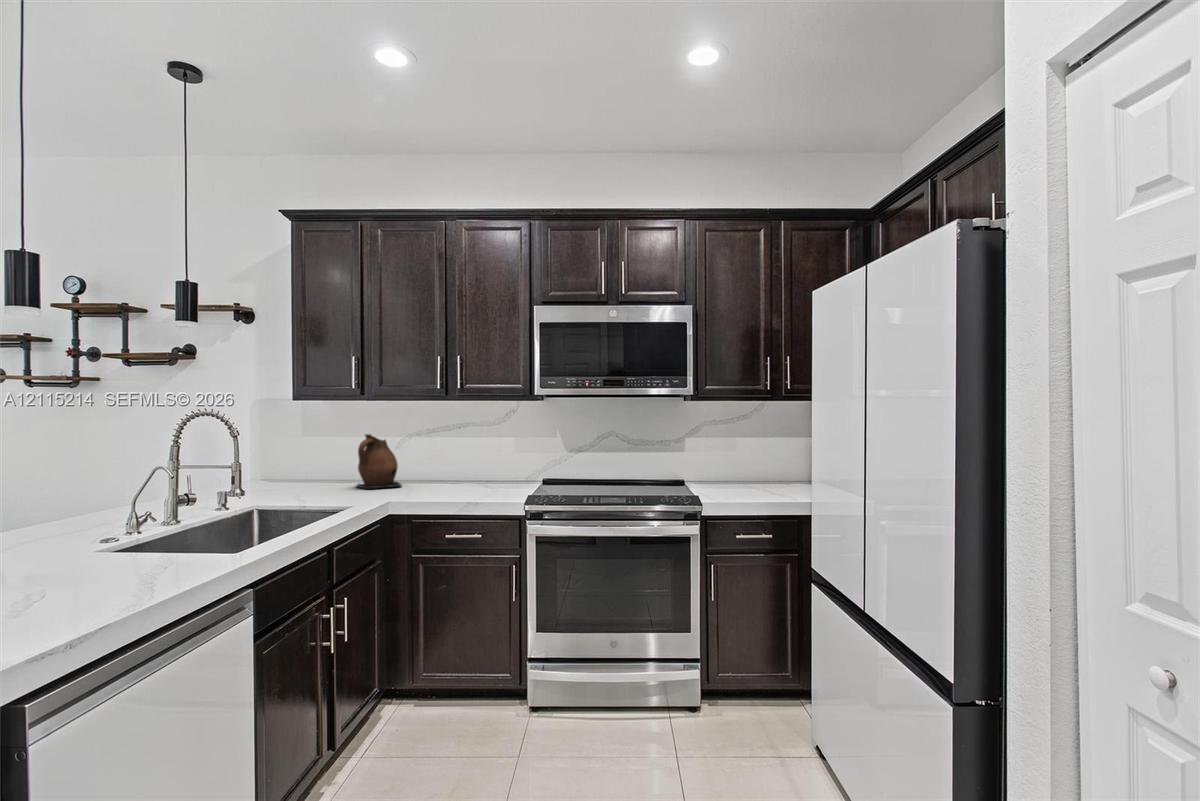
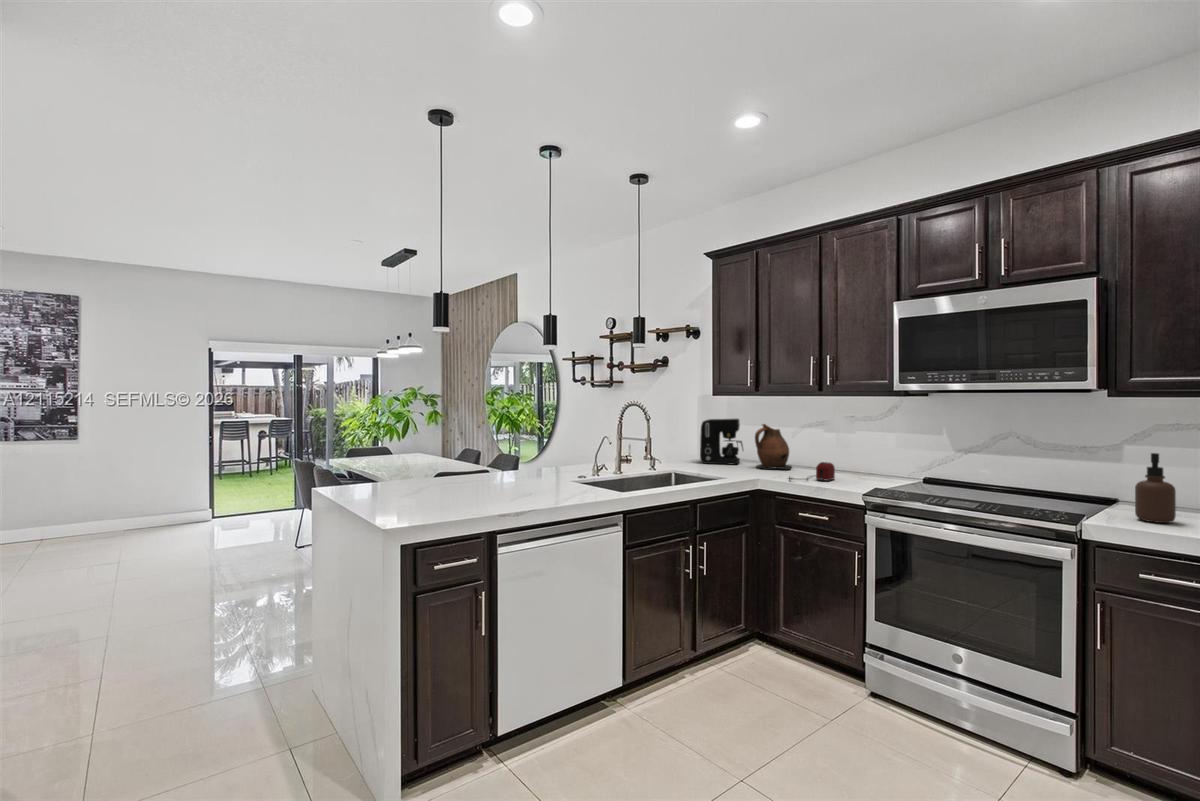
coffee maker: none [273,429,333,491] -> present [700,419,744,464]
soap dispenser: none [719,443,742,496] -> present [1135,453,1176,523]
toaster: none [424,473,467,500] -> present [788,462,835,481]

